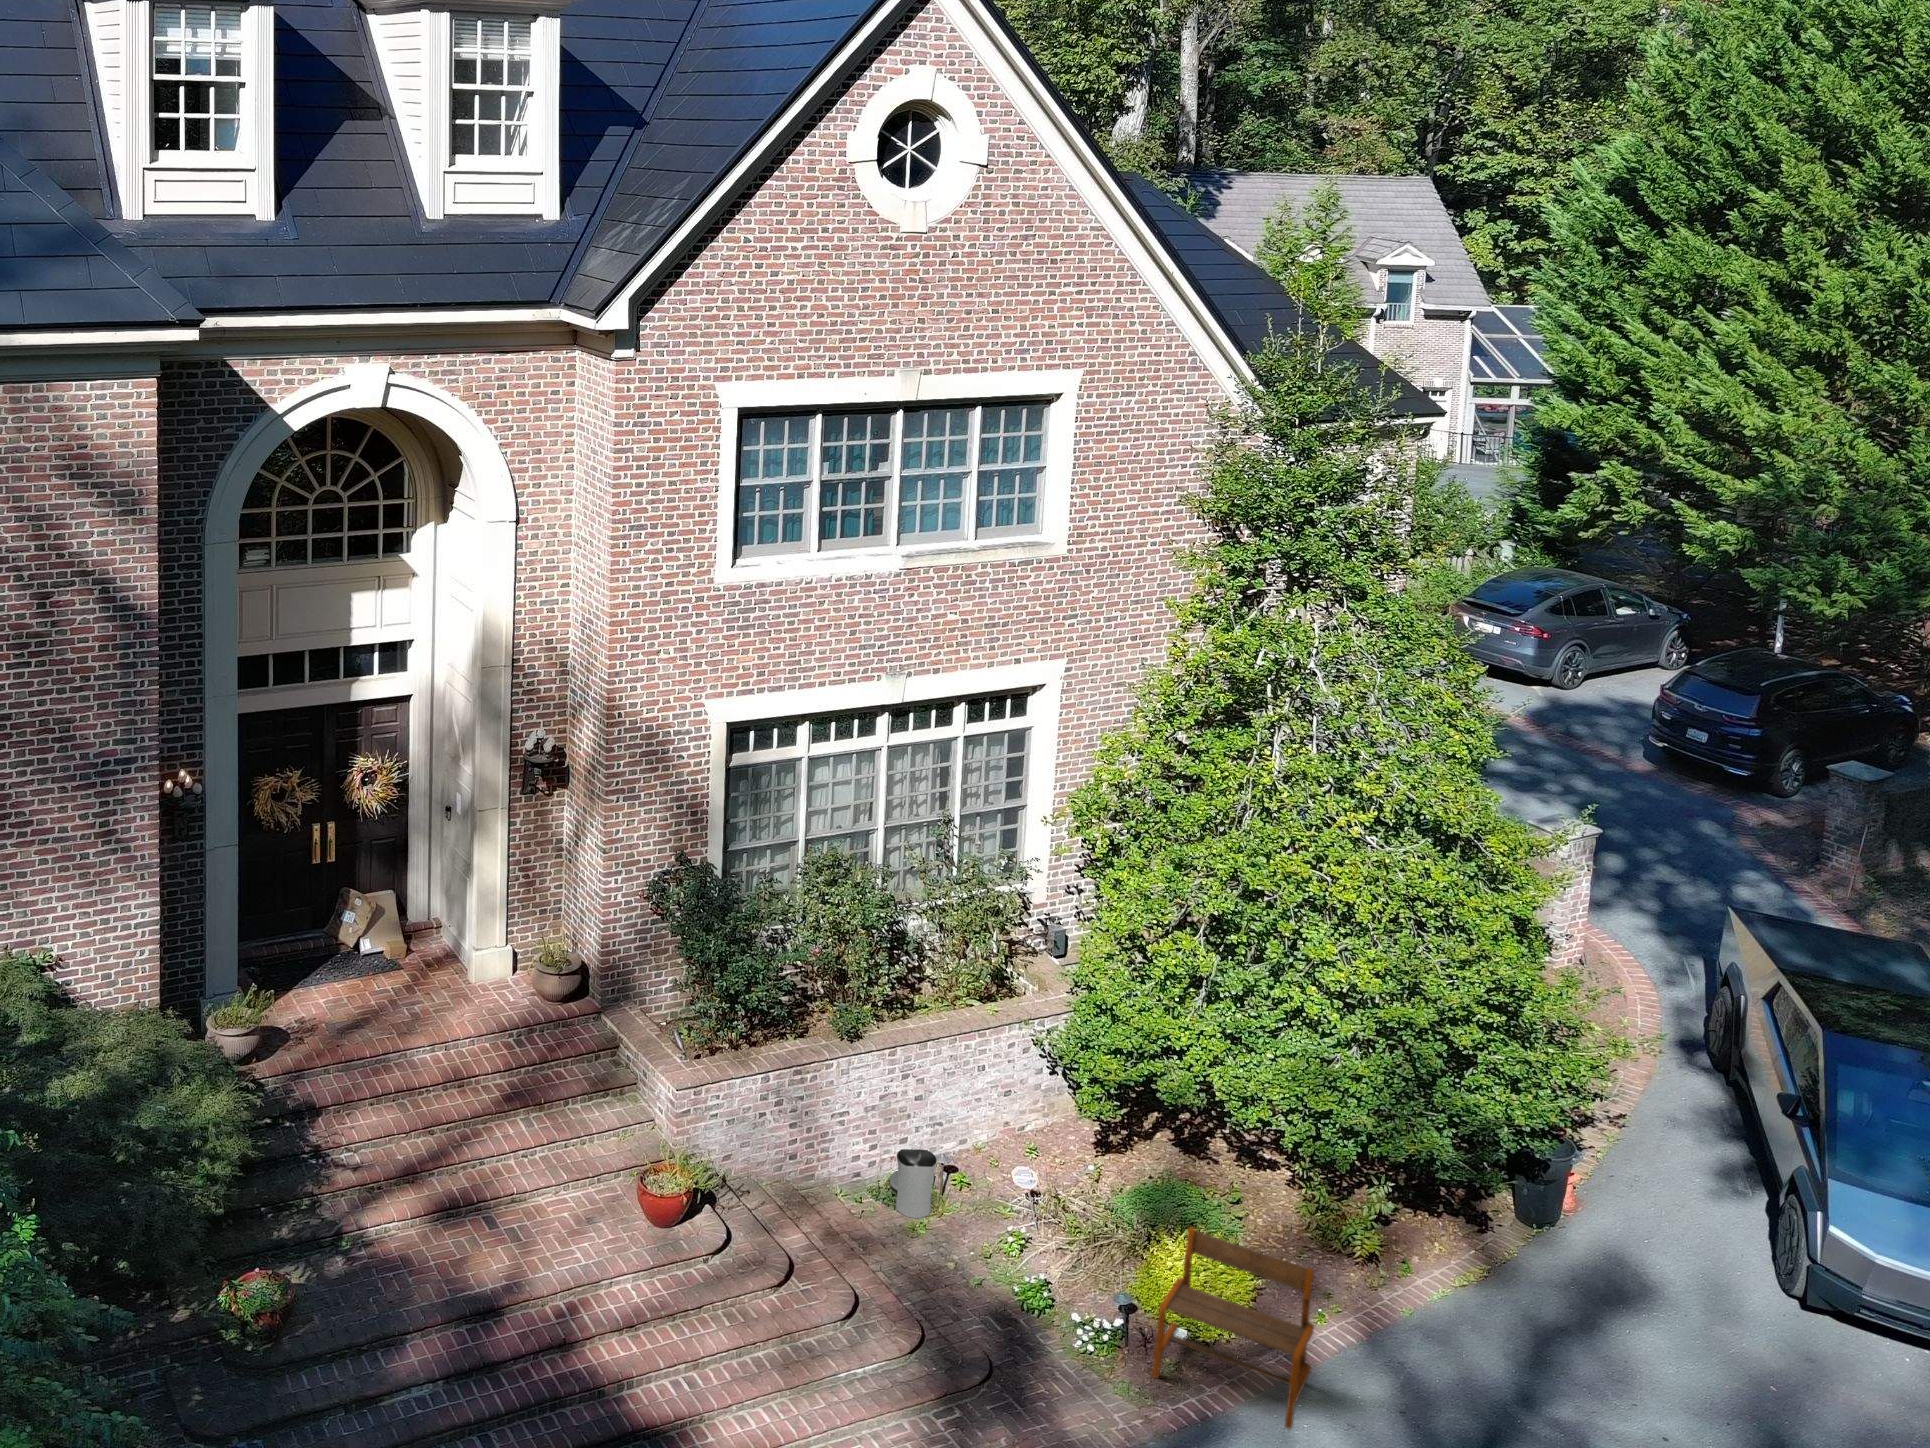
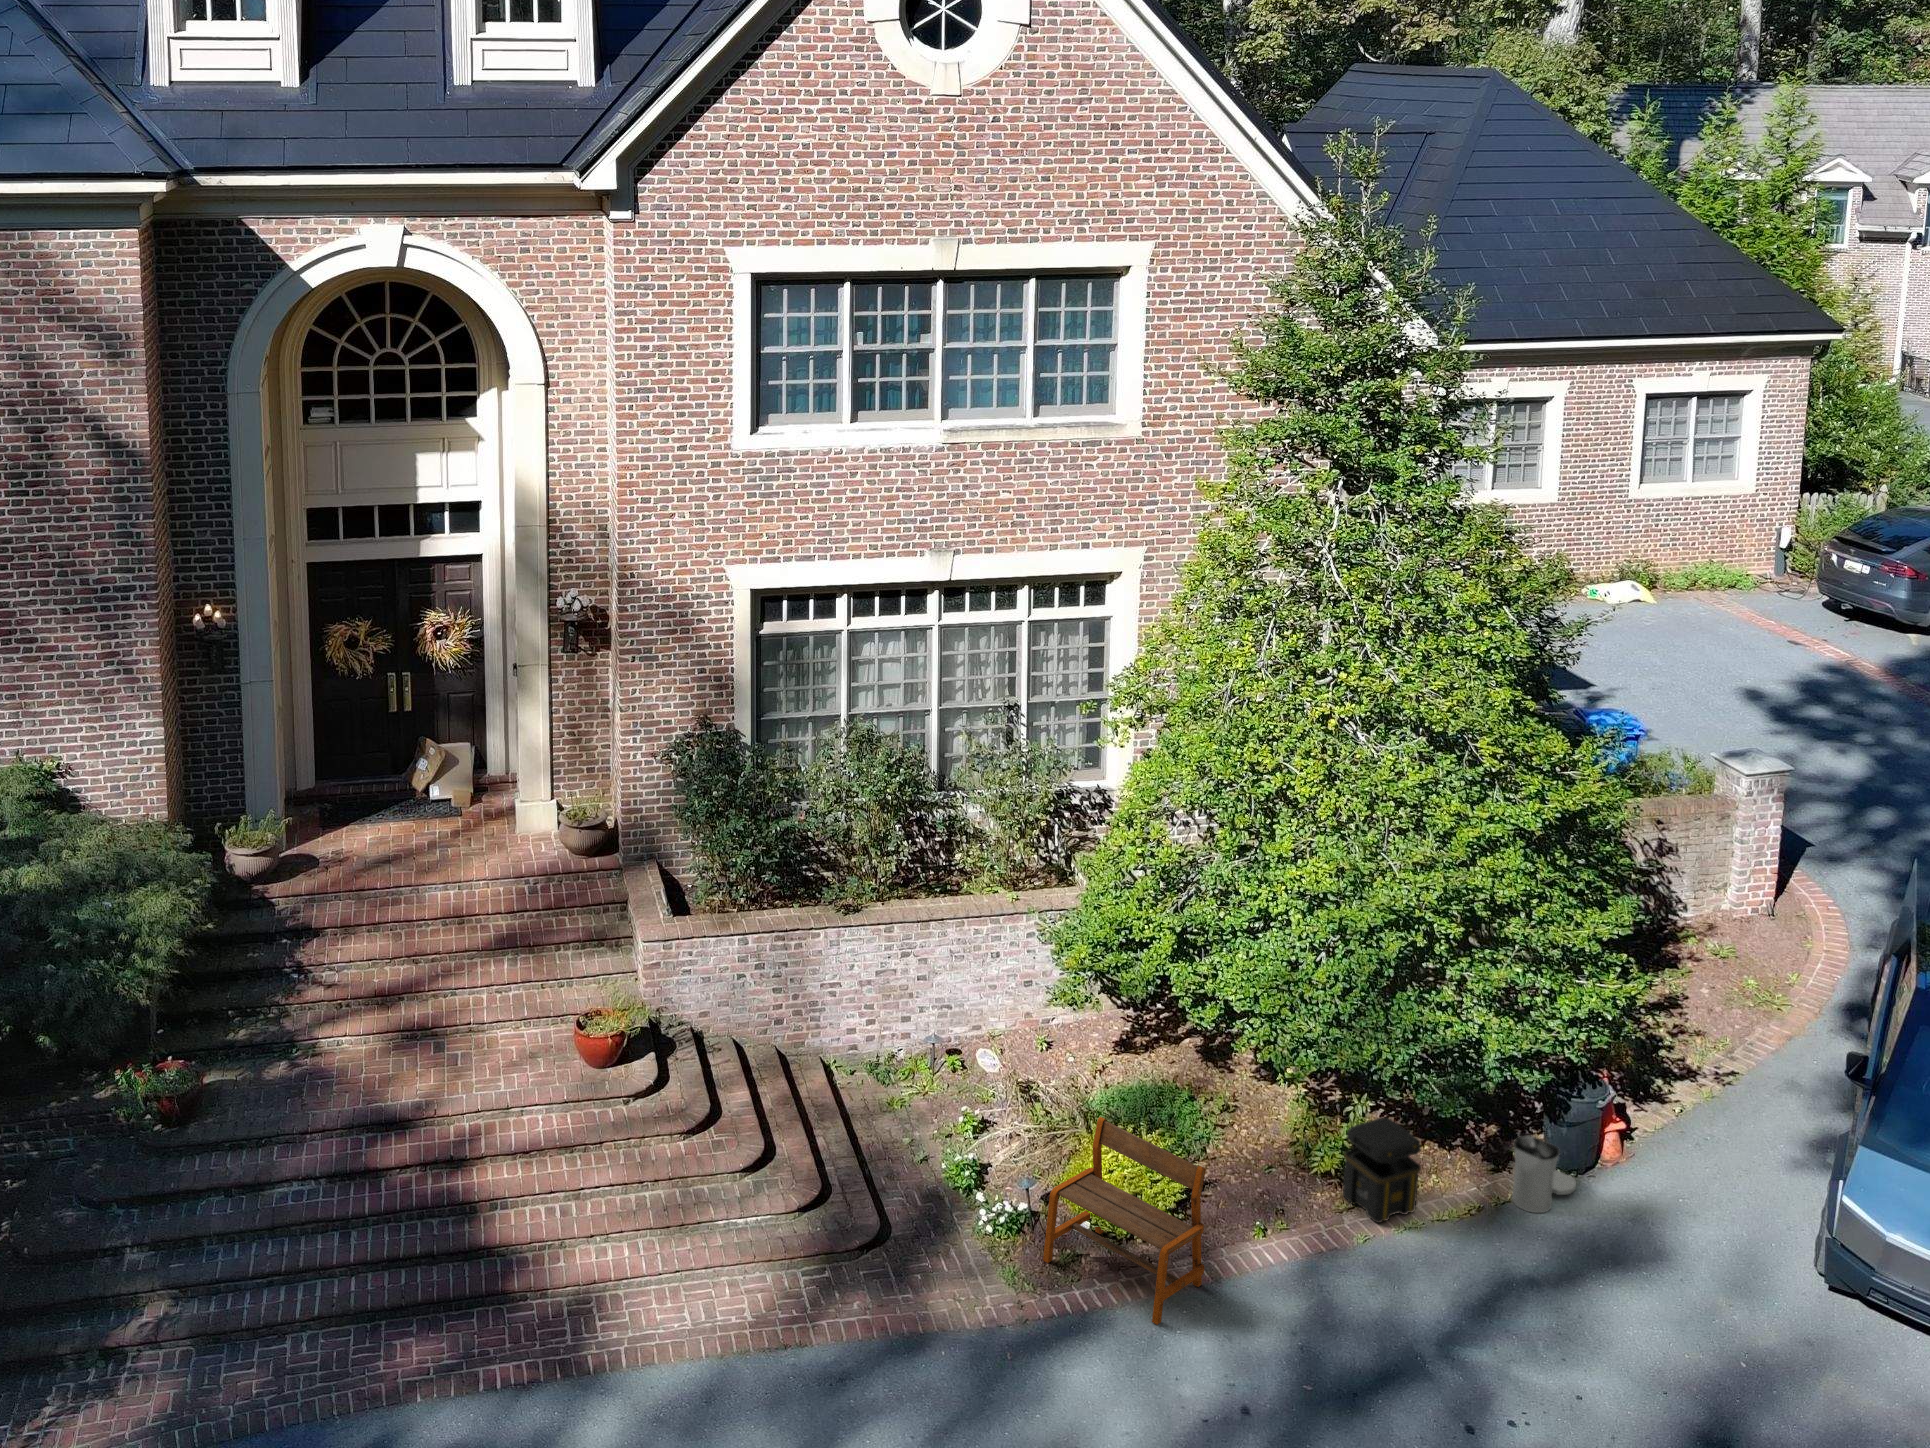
trash can: present [890,1149,937,1218] -> present [1512,1136,1576,1213]
toolbox: none [1371,1194,1448,1298] -> present [1343,1117,1421,1223]

